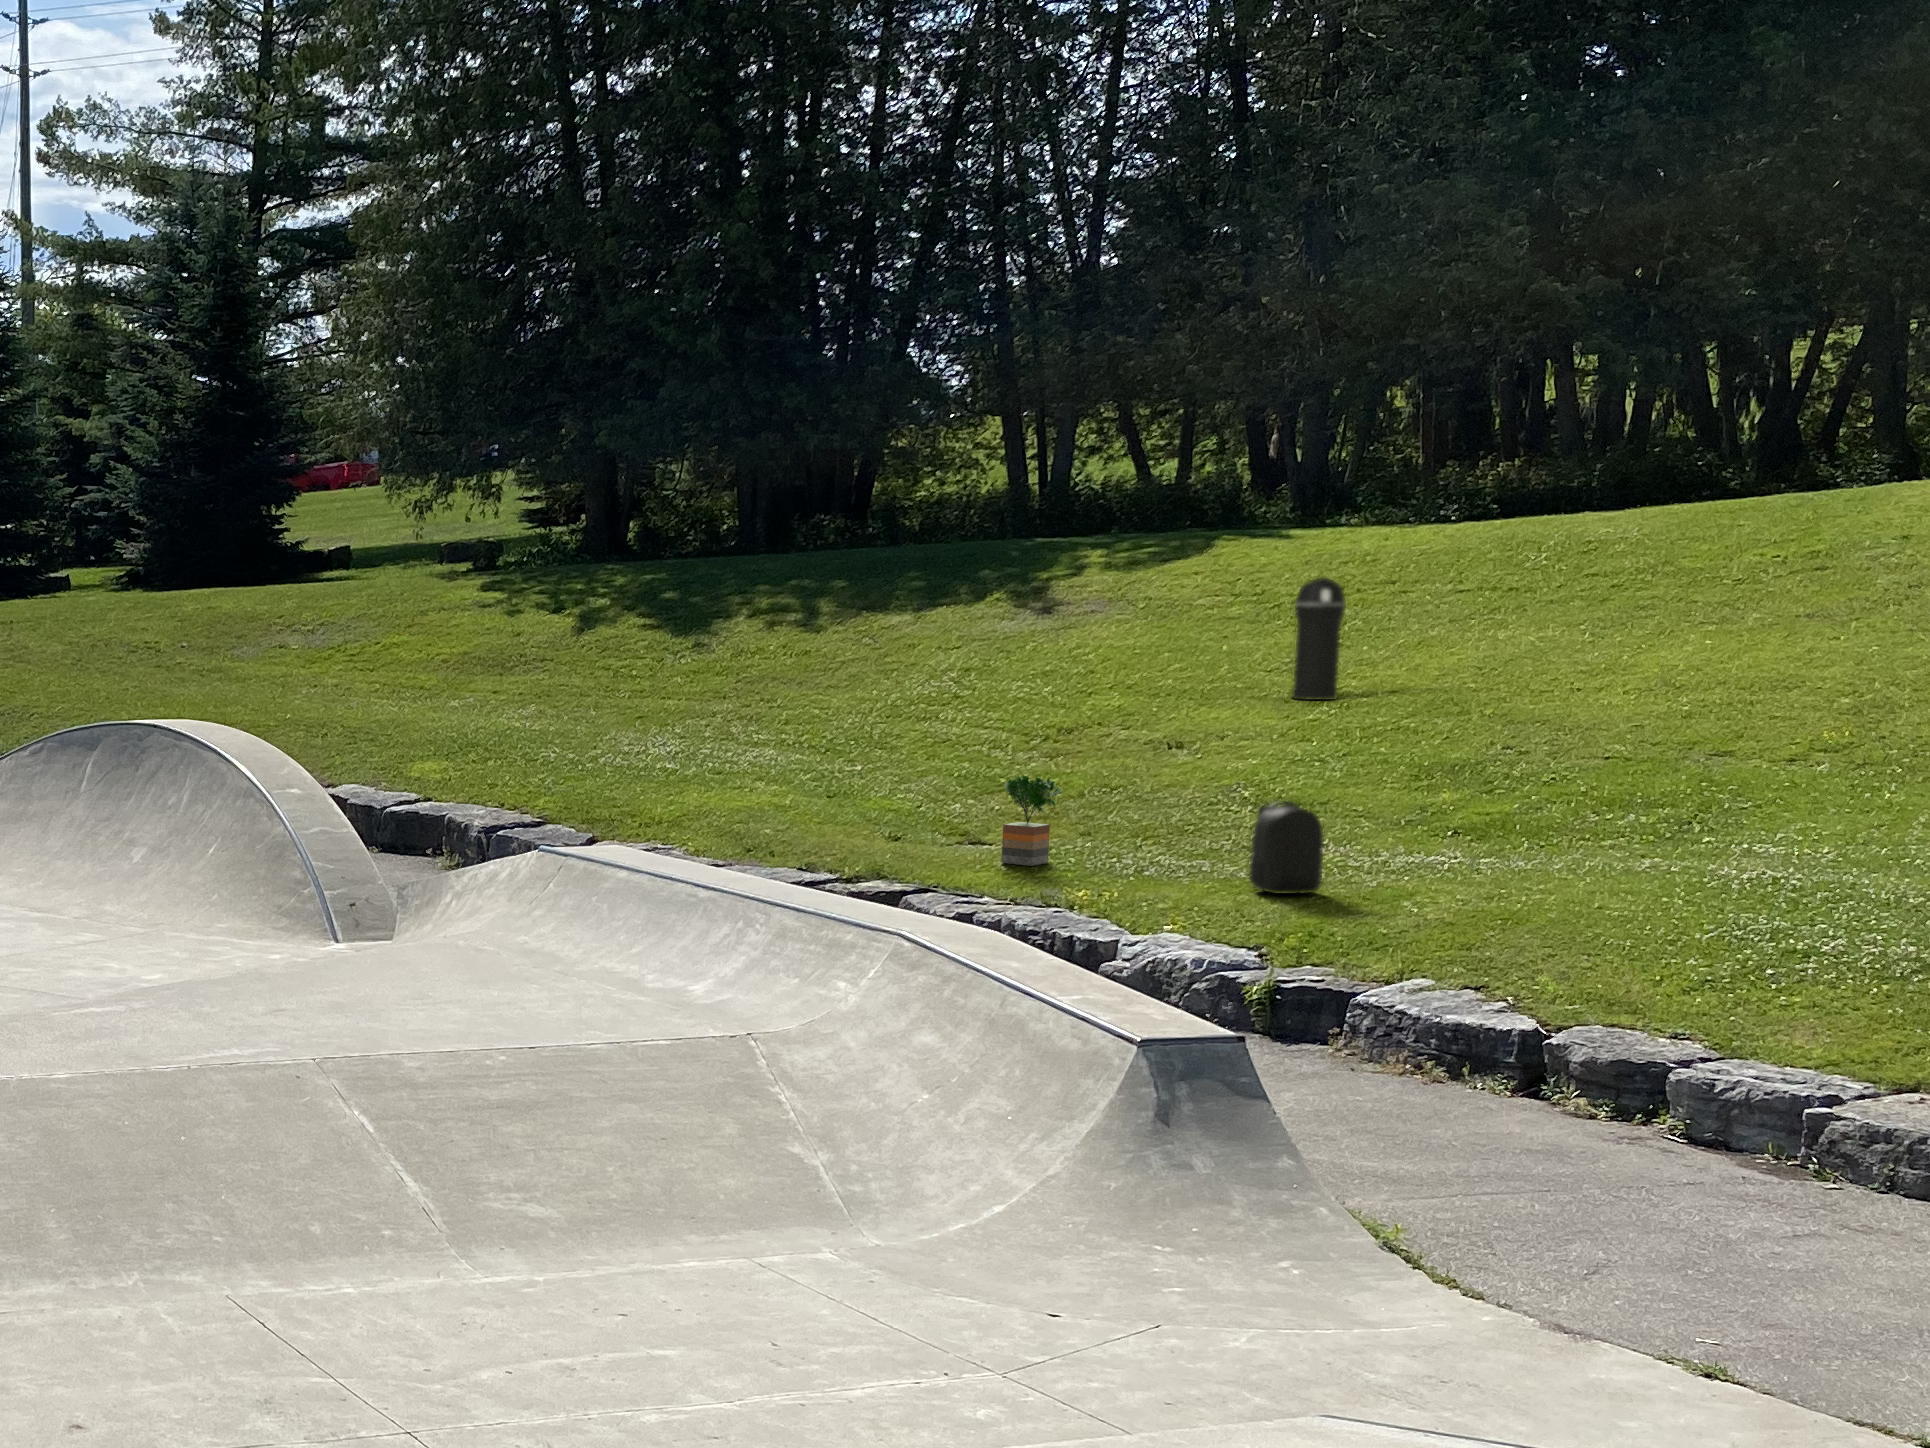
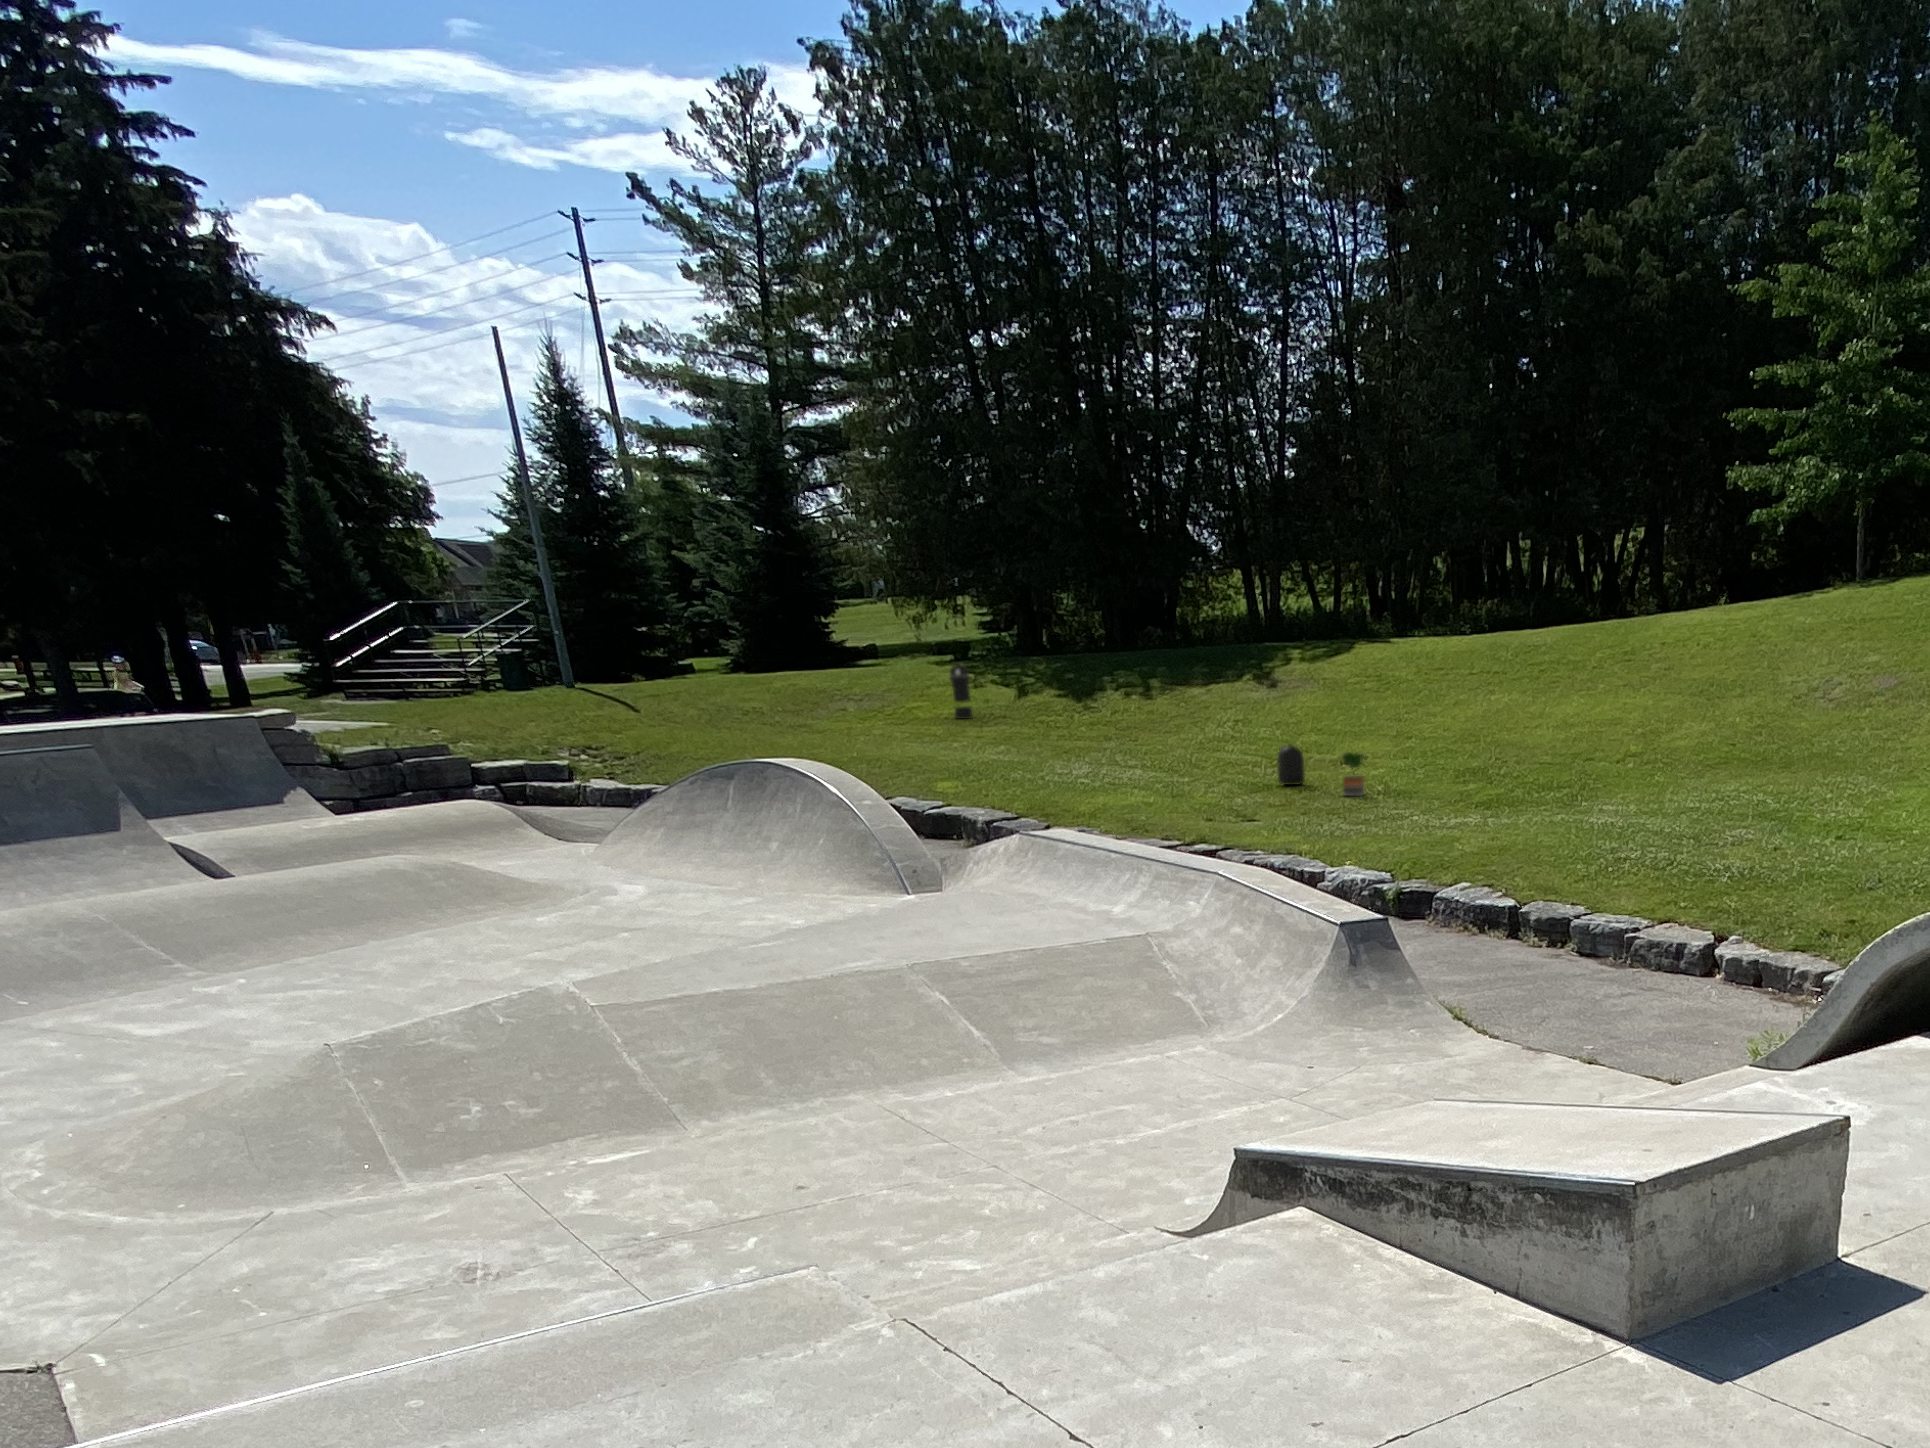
trash can: present [1292,578,1346,700] -> present [950,664,973,719]
potted tree: present [1002,776,1062,866] -> present [1342,753,1367,796]

